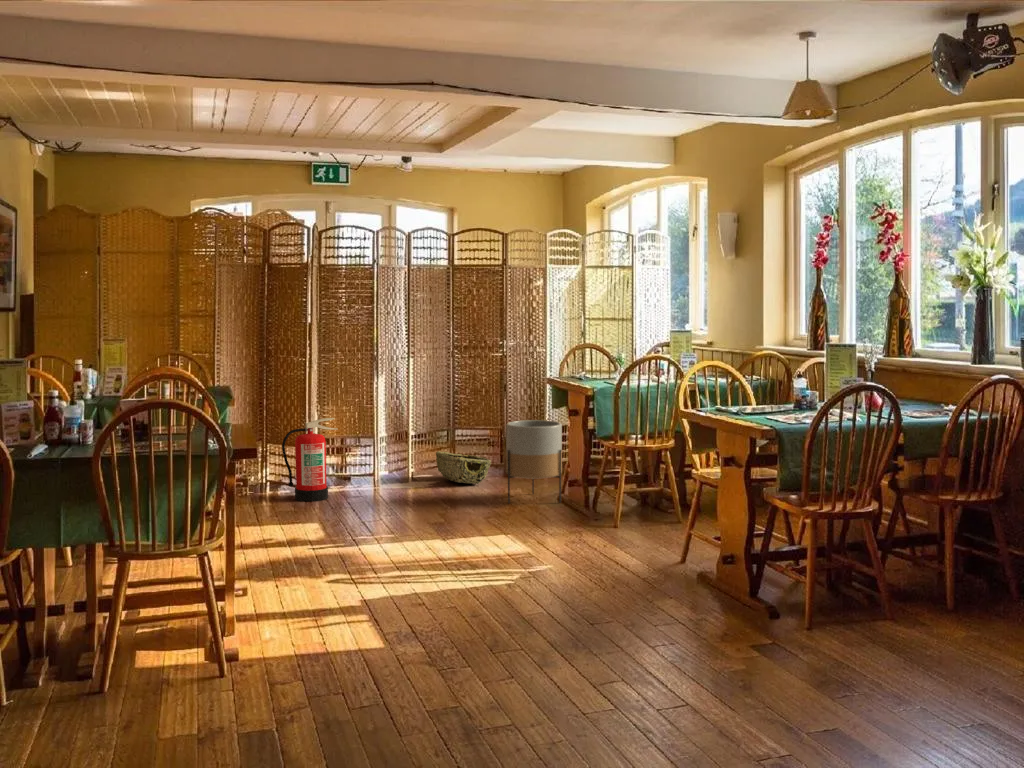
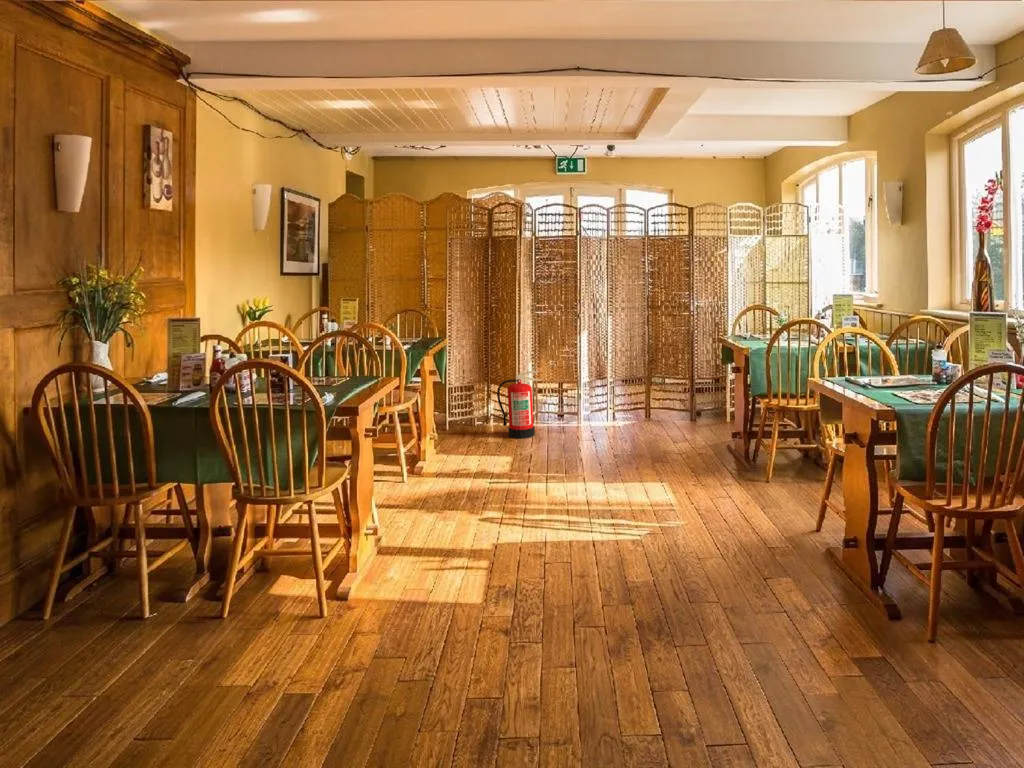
planter: present [506,420,562,503] -> none [679,375,731,451]
woven basket: present [436,451,491,484] -> none [631,398,676,427]

